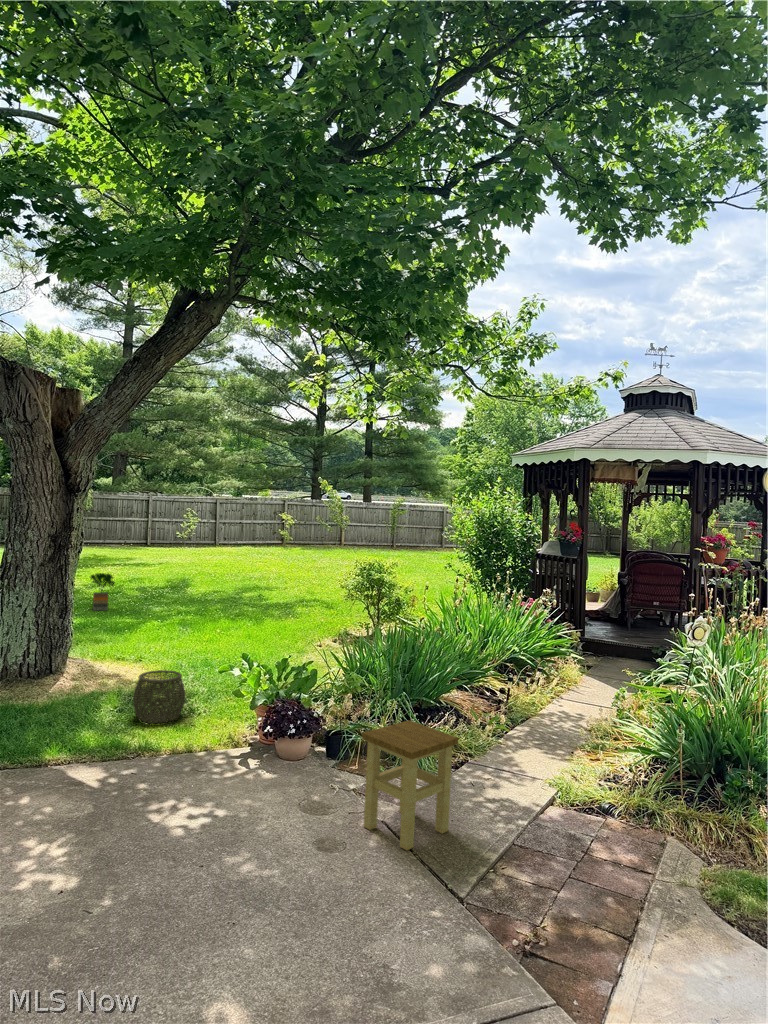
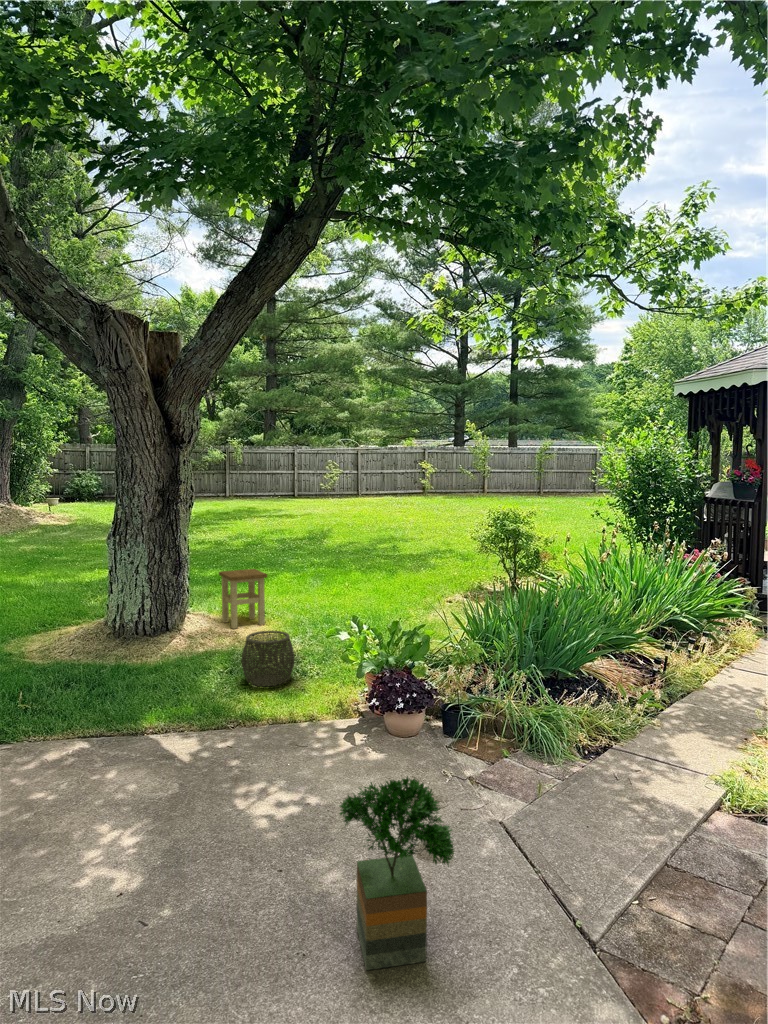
potted tree: present [90,573,115,611] -> present [339,777,454,970]
stool: present [362,720,459,850] -> present [219,569,267,629]

